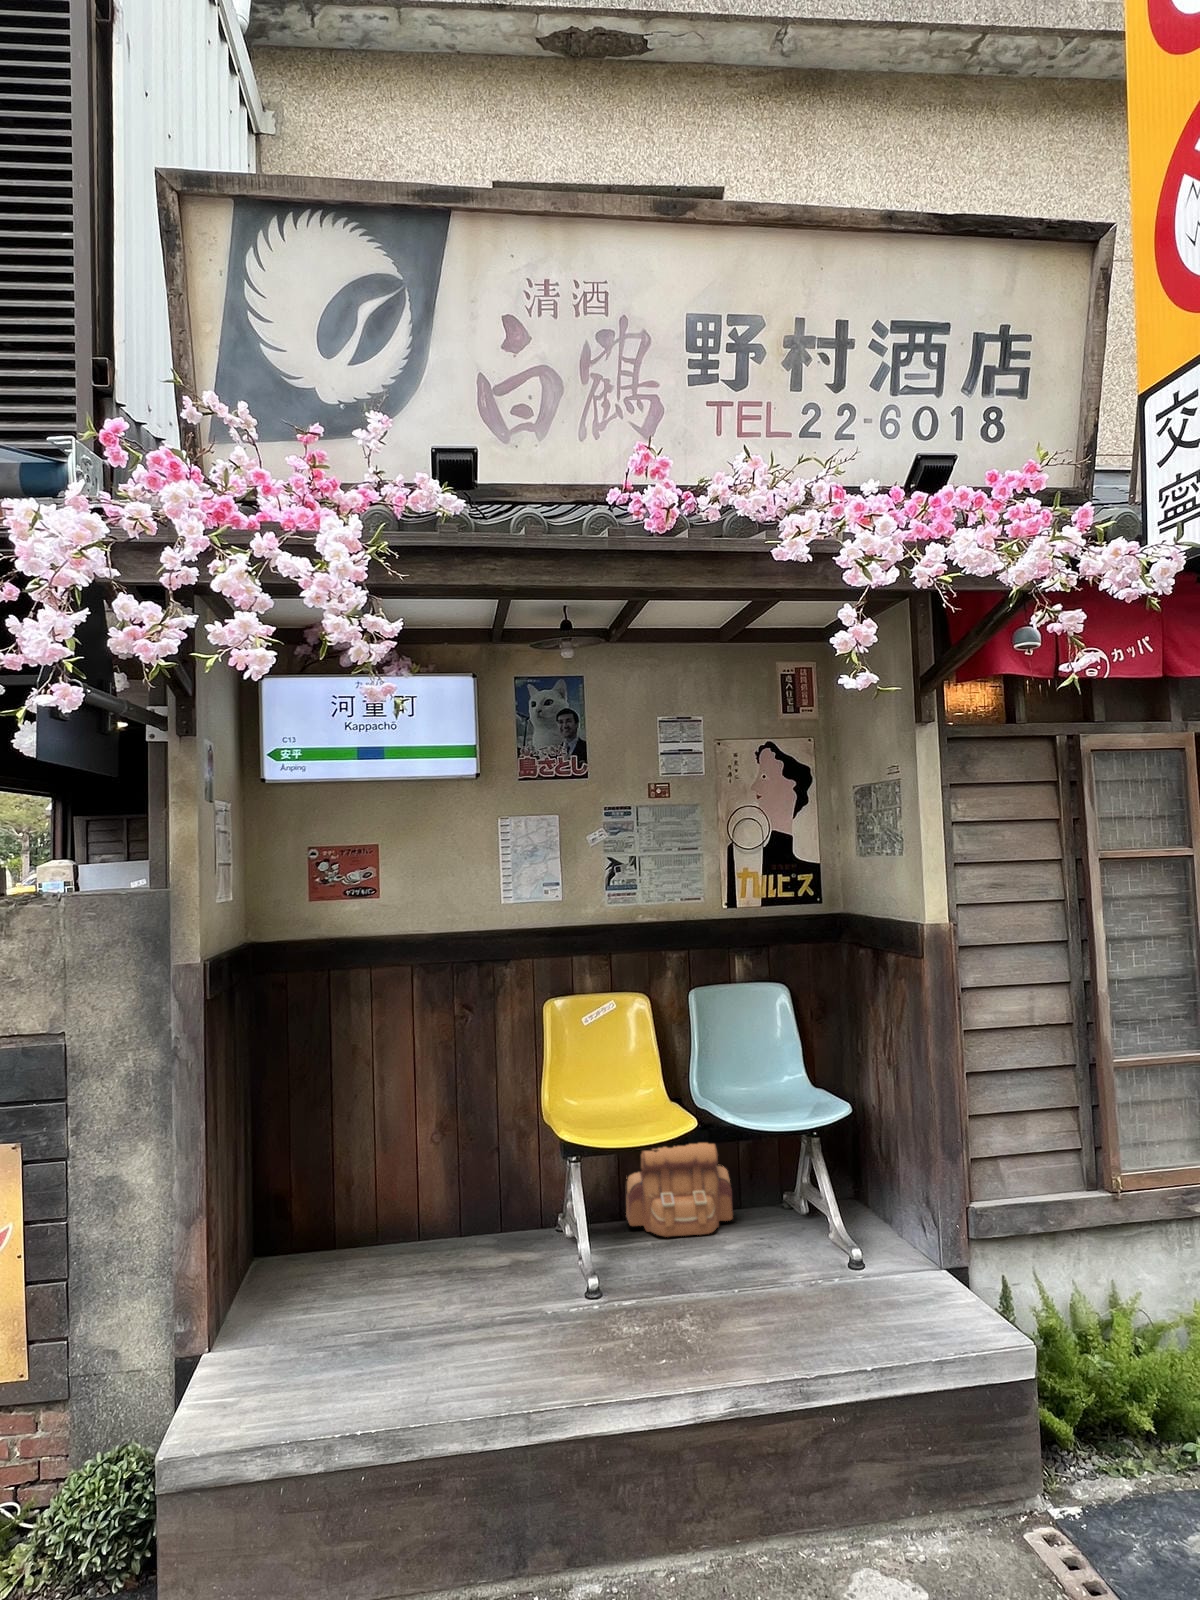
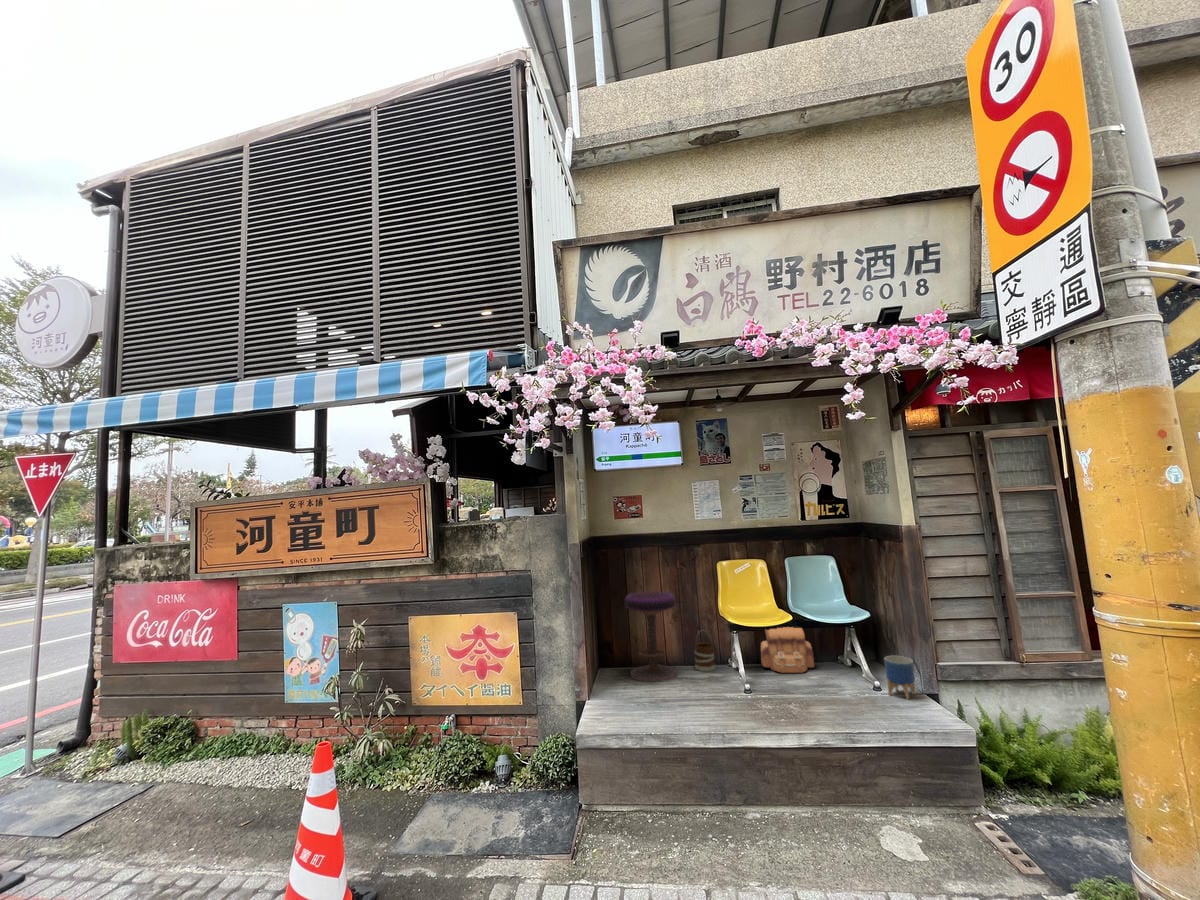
stool: none [324,1067,444,1282] -> present [625,591,678,682]
wooden bucket: none [482,1152,528,1244] -> present [694,642,716,671]
planter: none [872,1192,926,1283] -> present [884,656,915,699]

